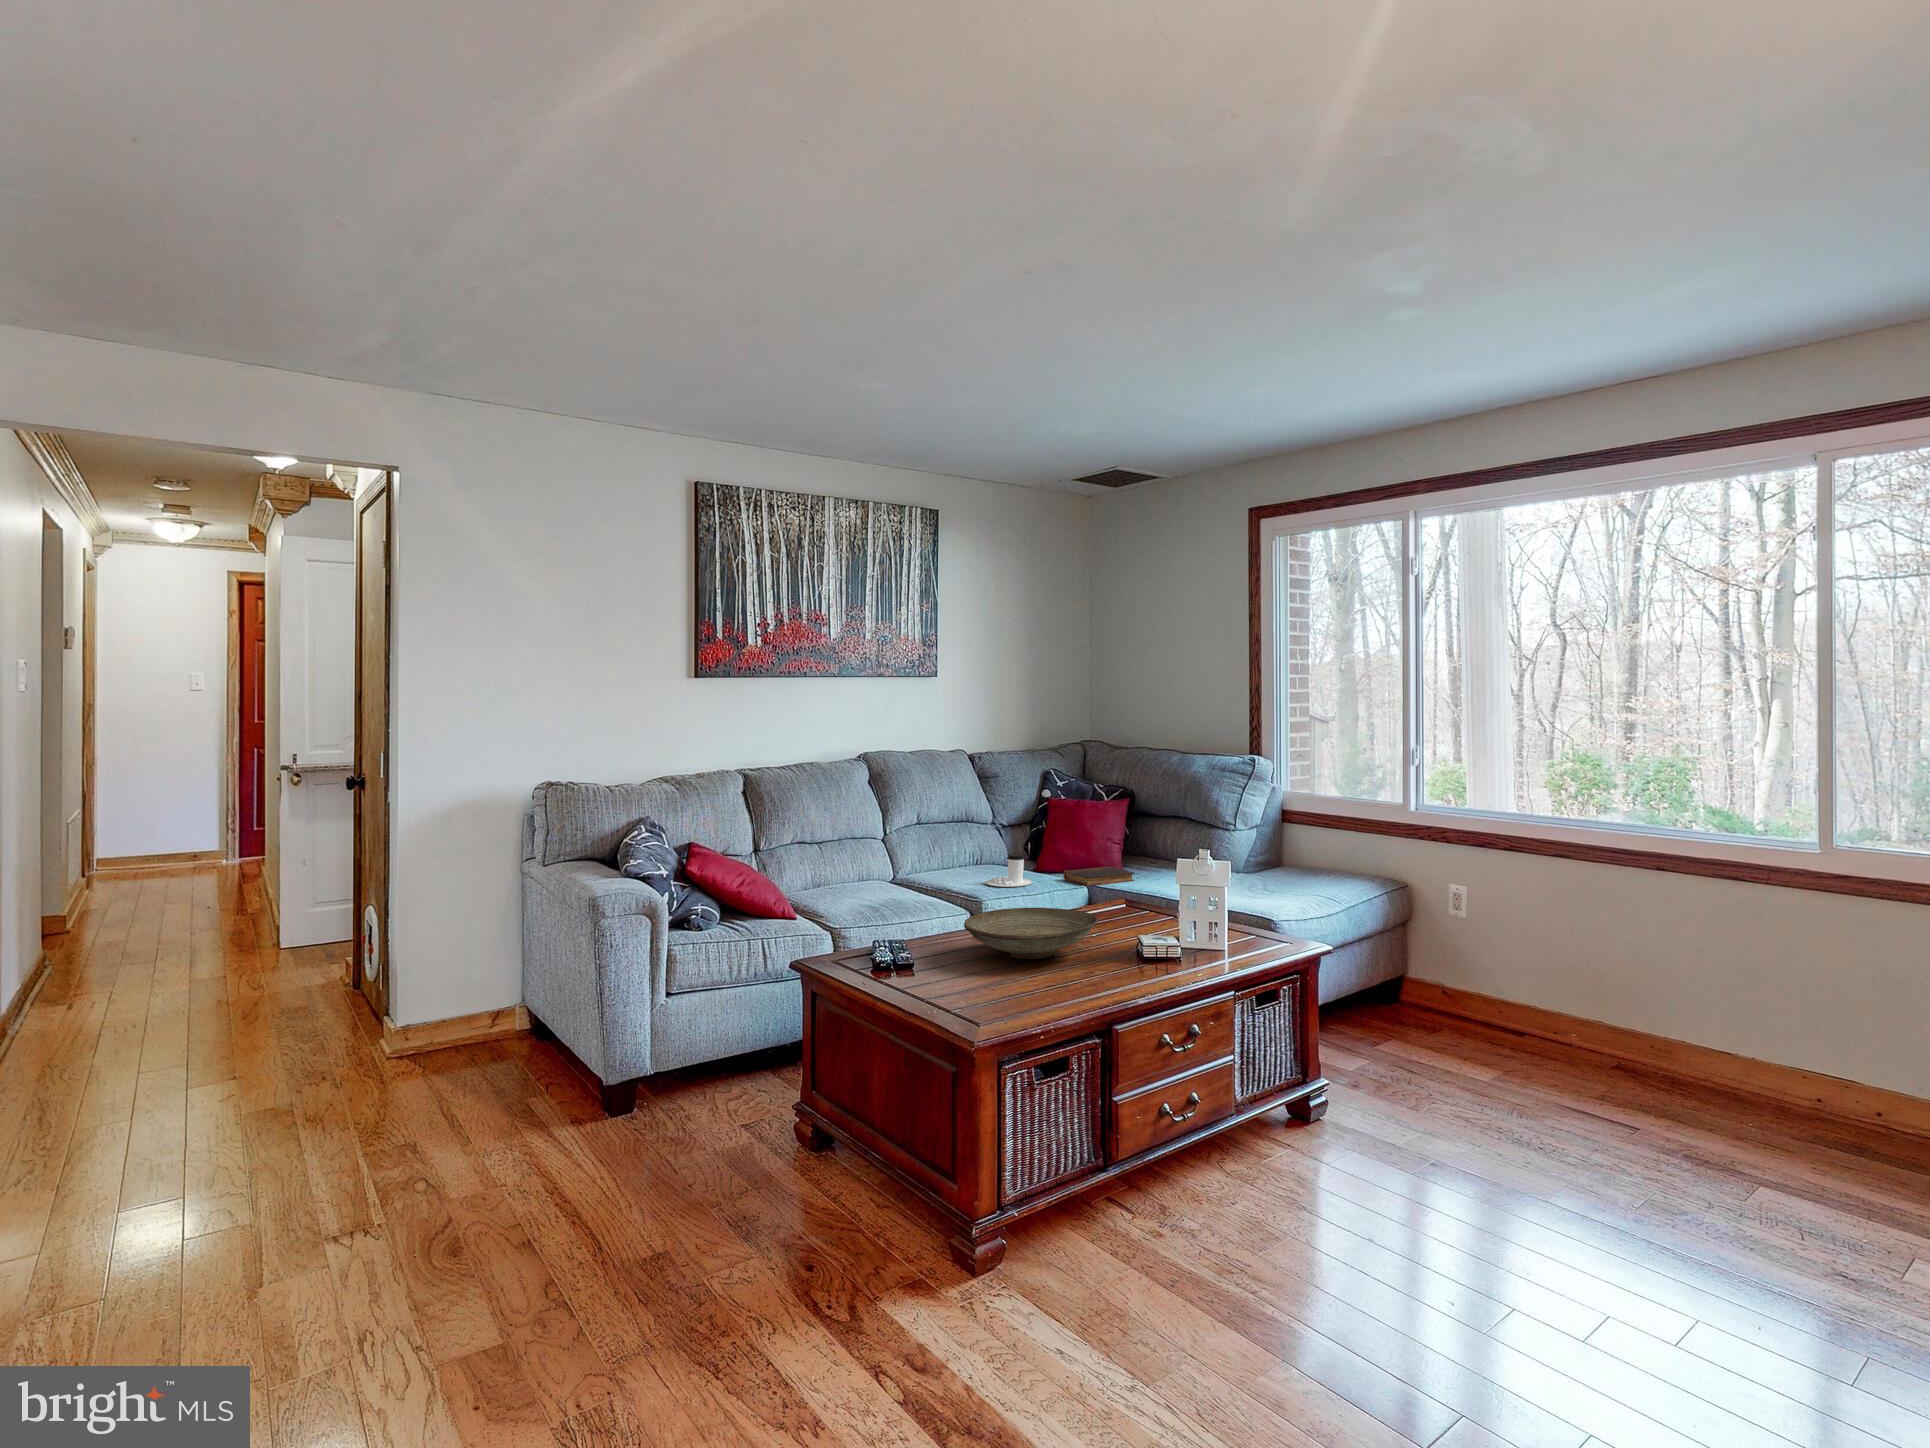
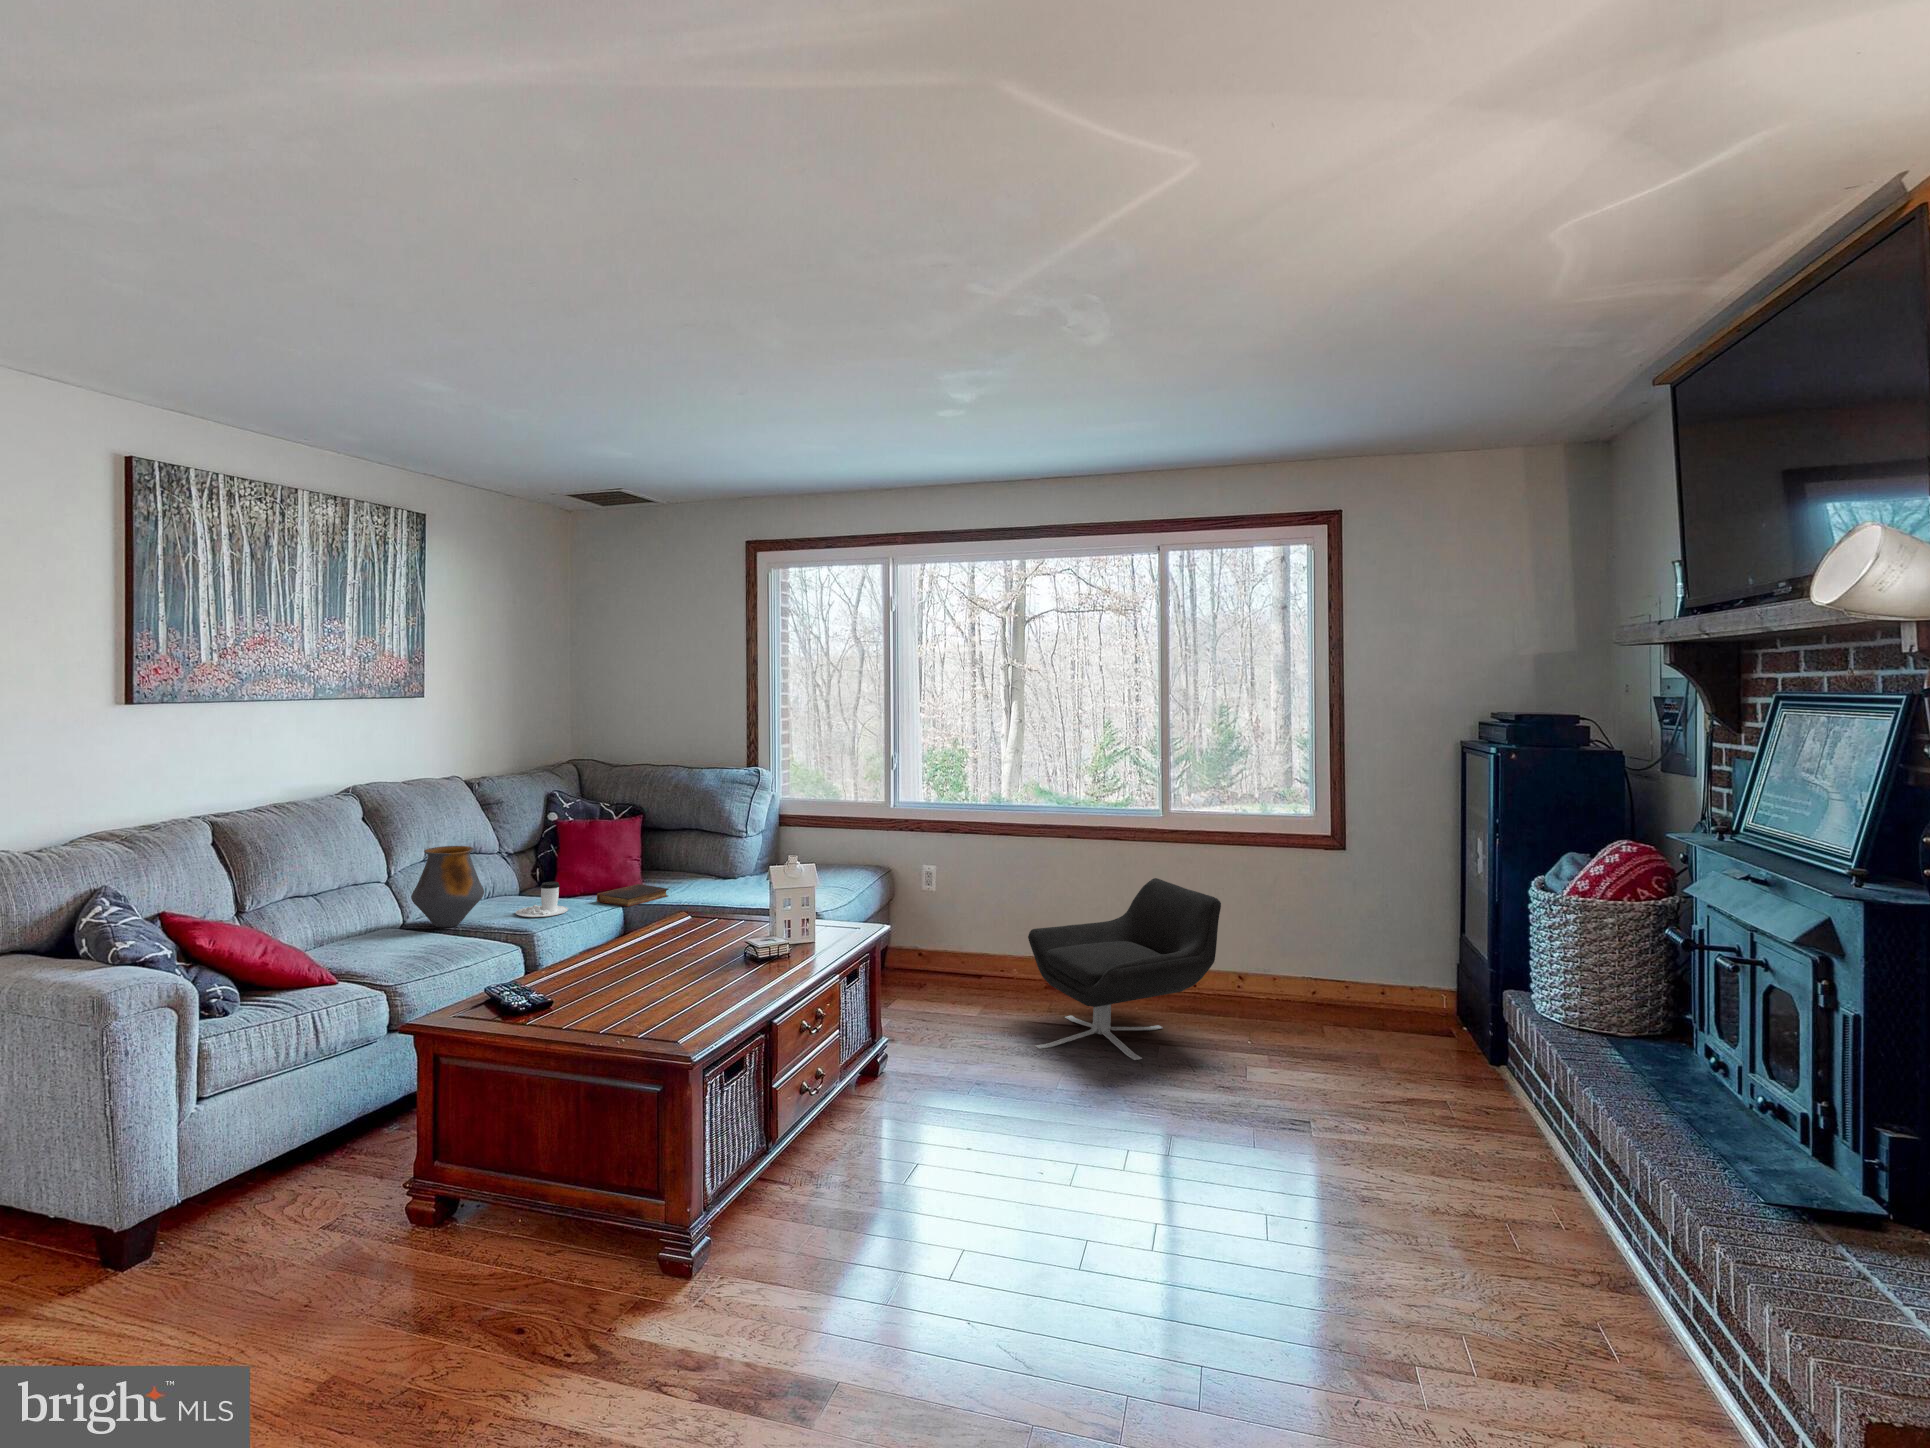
vase: none [895,812,955,887] -> present [411,846,484,927]
decorative bowl: present [964,908,1098,959] -> none [588,938,721,992]
lounge chair: none [1553,912,1880,1171] -> present [1028,878,1221,1060]

